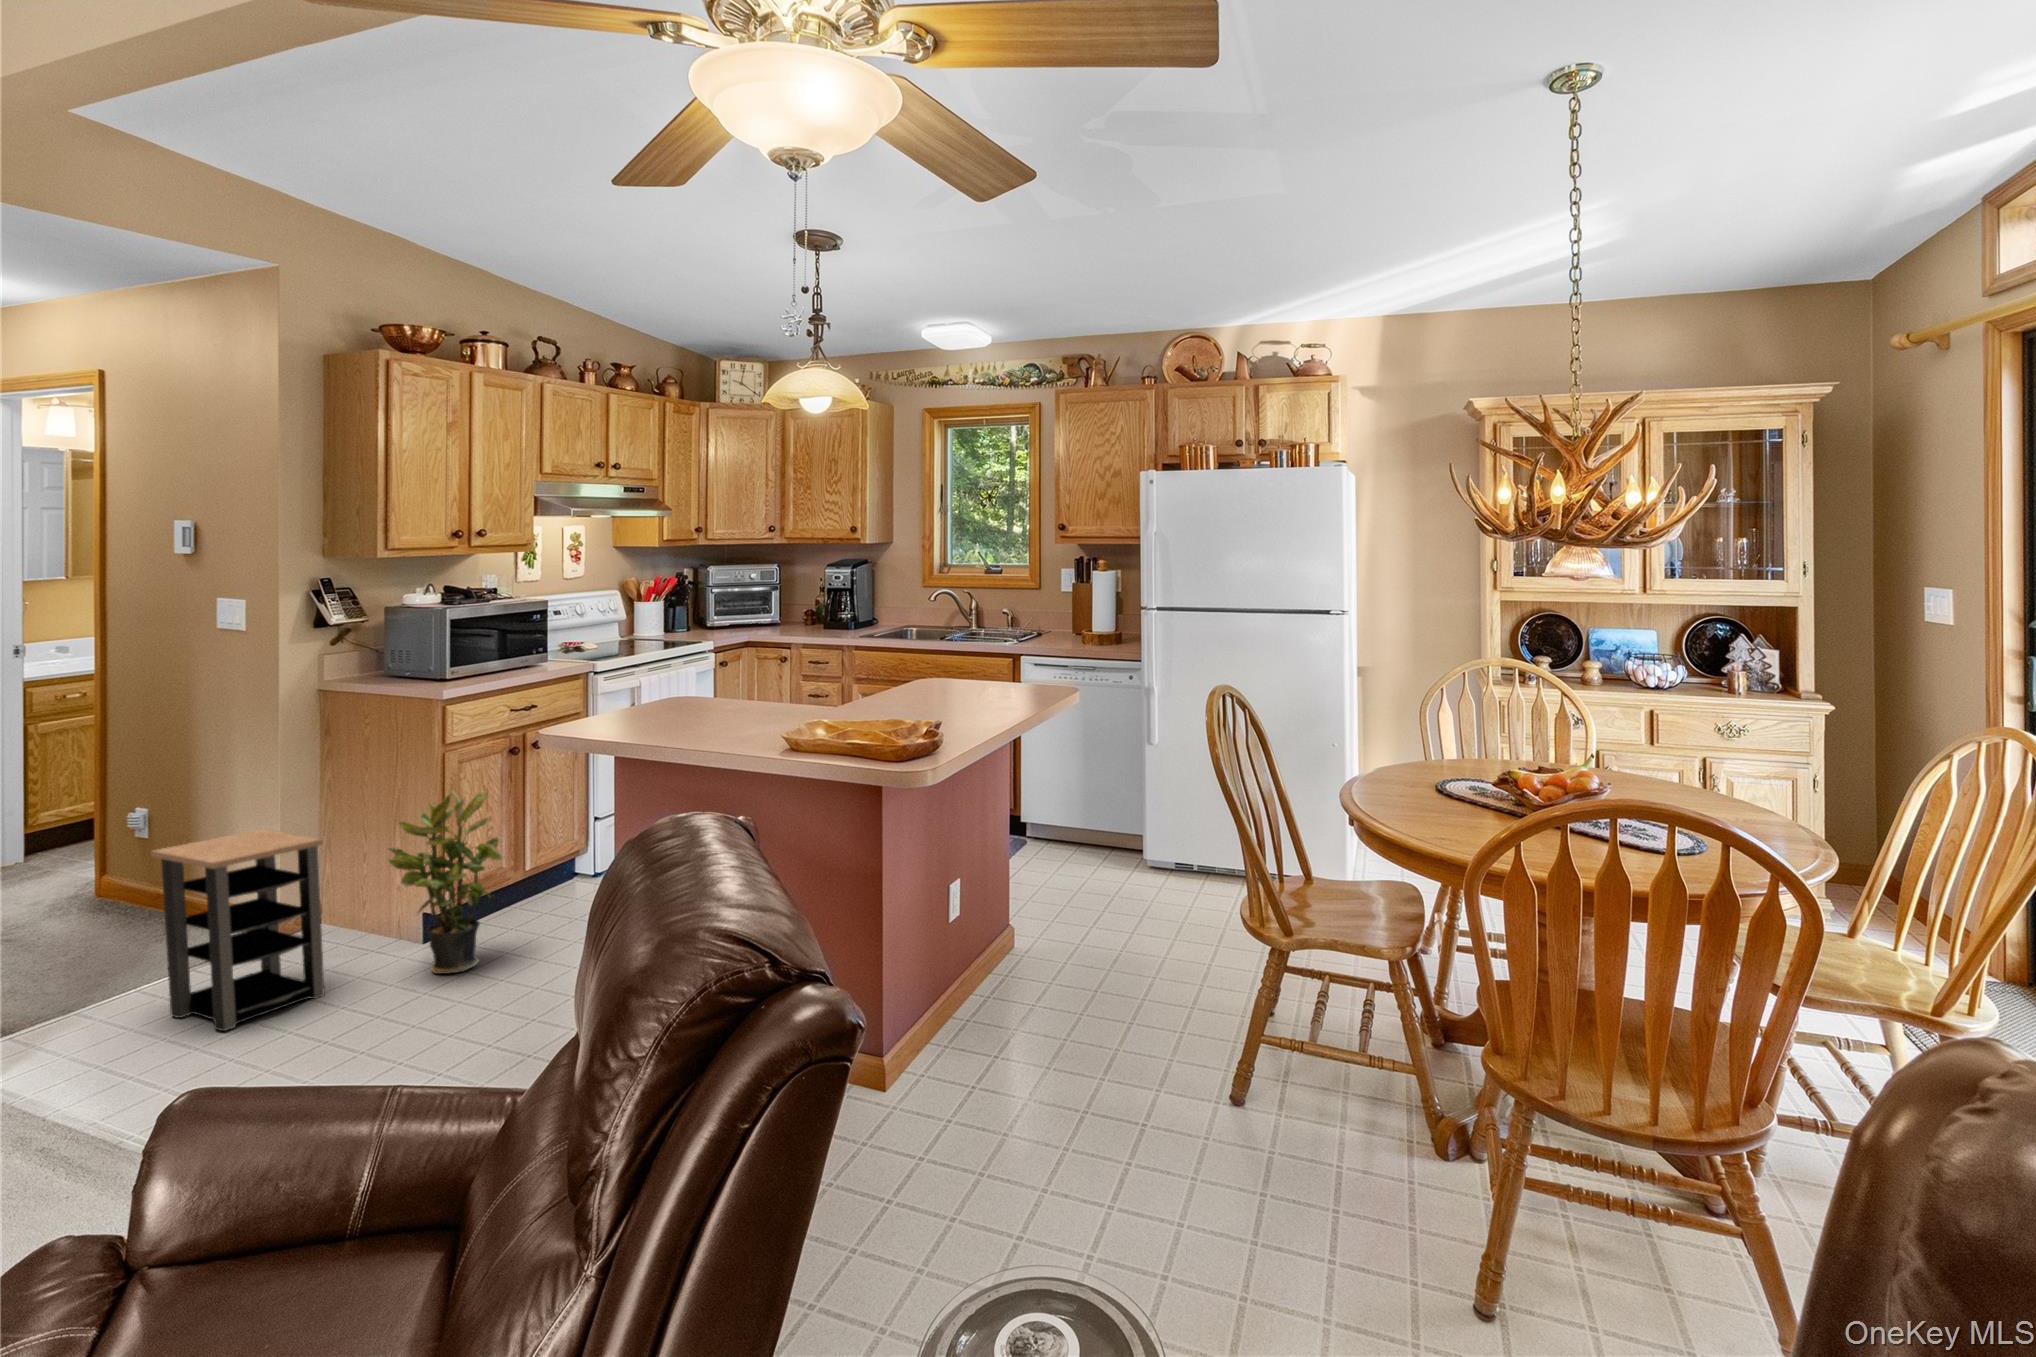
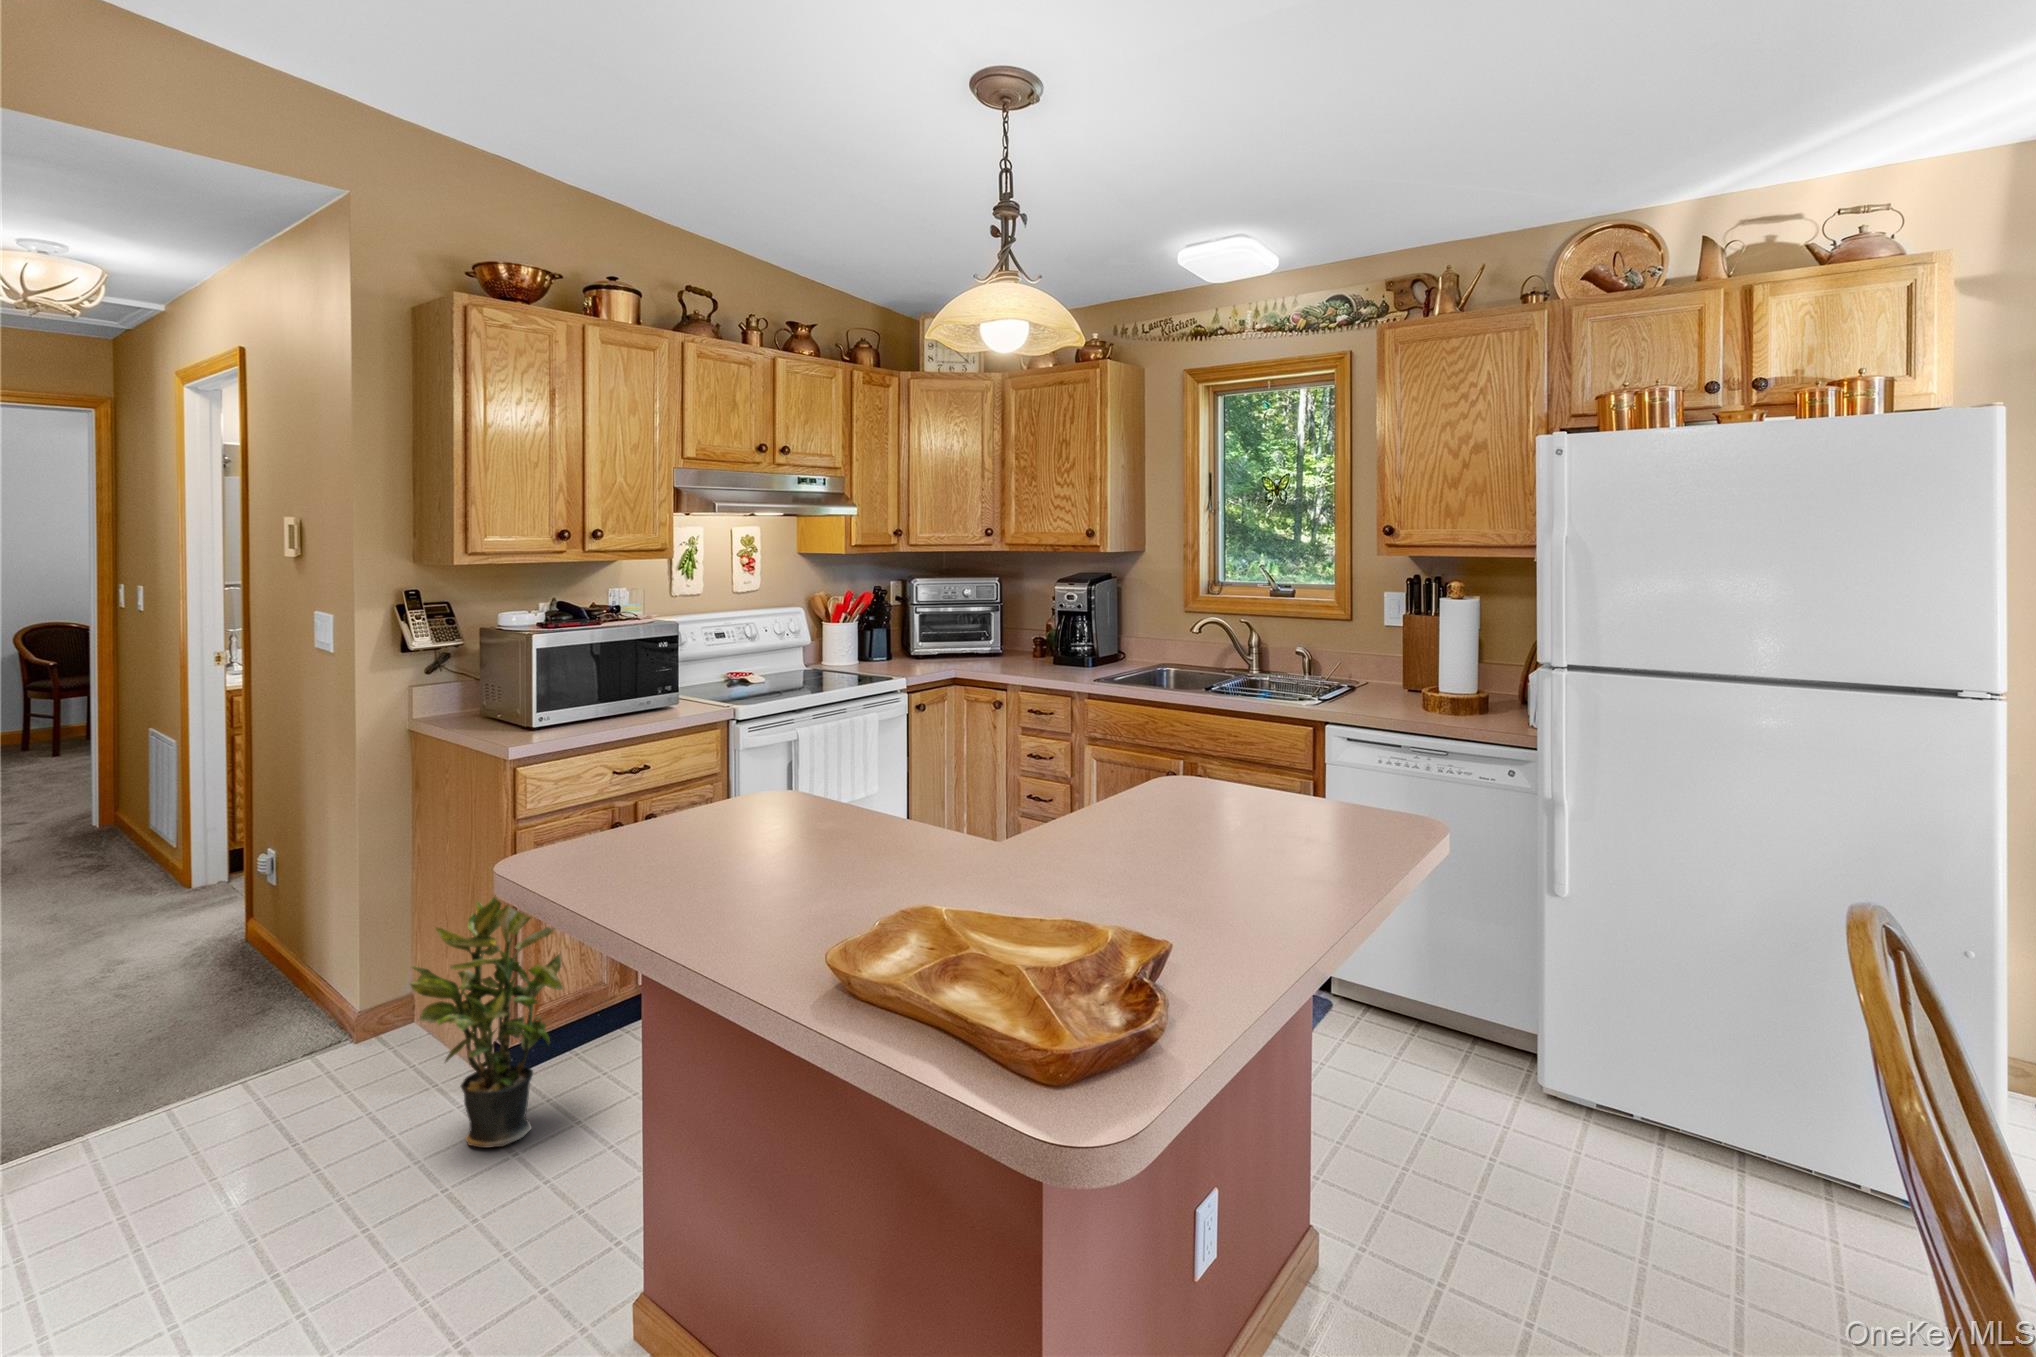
side table: present [151,829,325,1031] -> none [114,926,323,1224]

